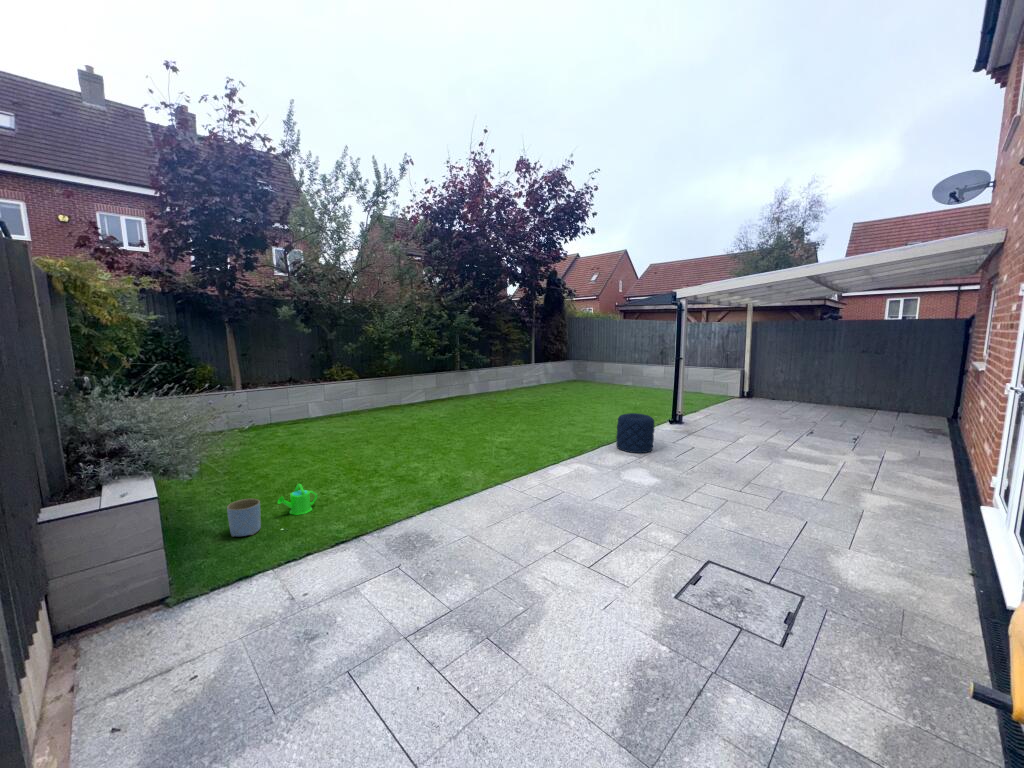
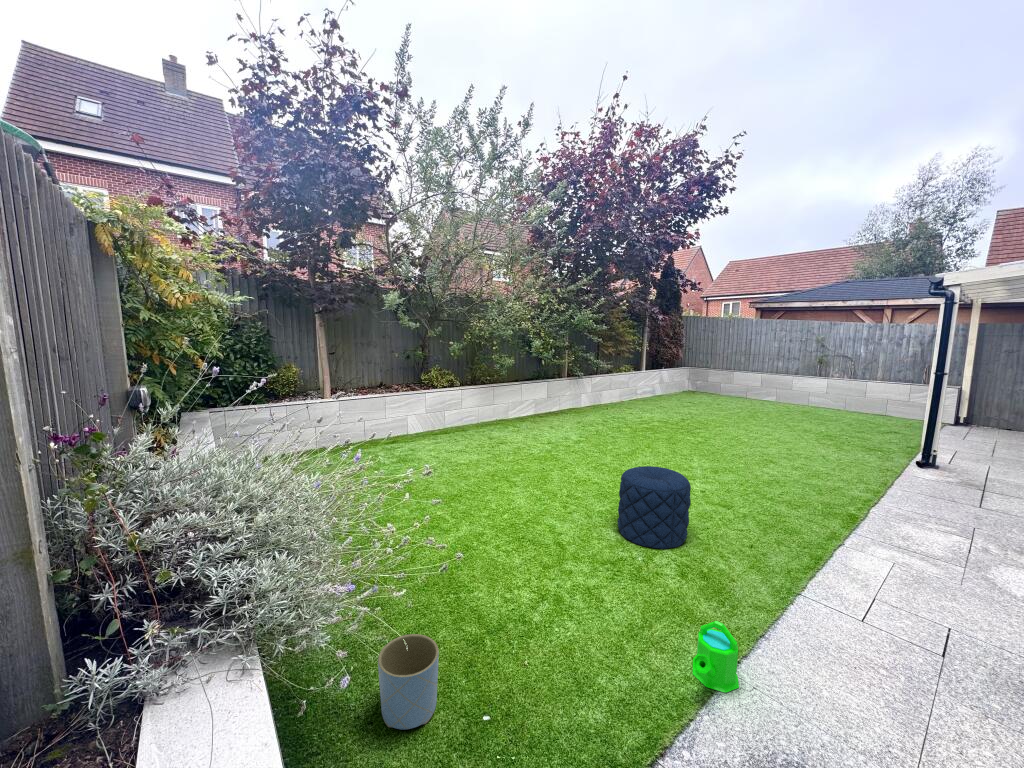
pouf: present [616,413,654,453] -> present [618,466,691,549]
watering can: present [278,484,318,515] -> present [693,621,739,693]

